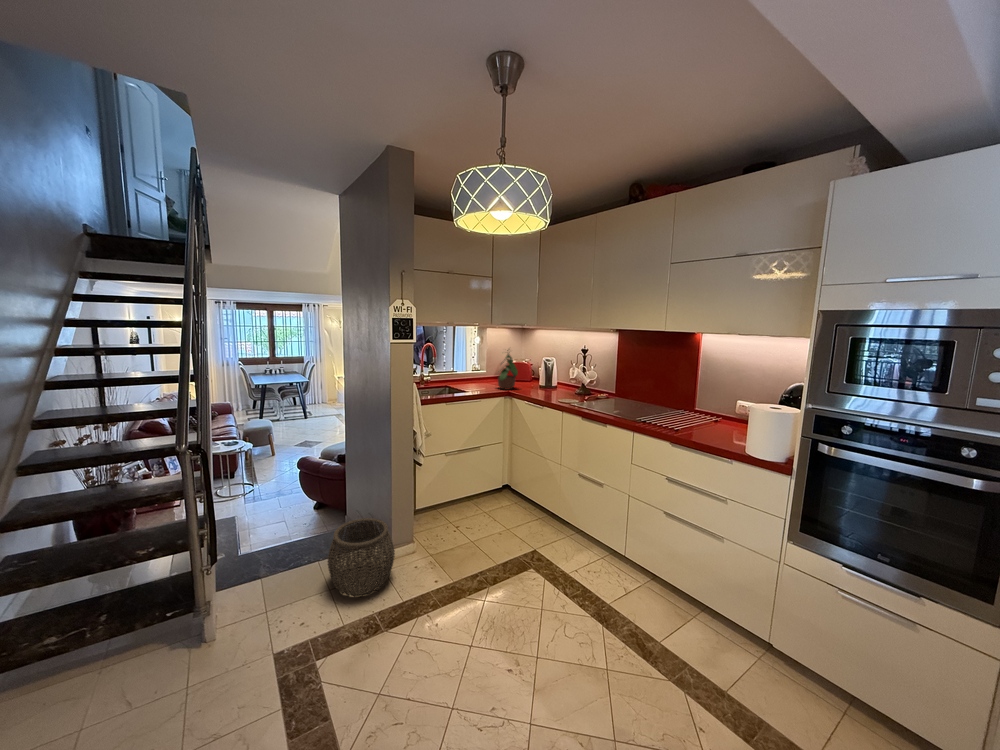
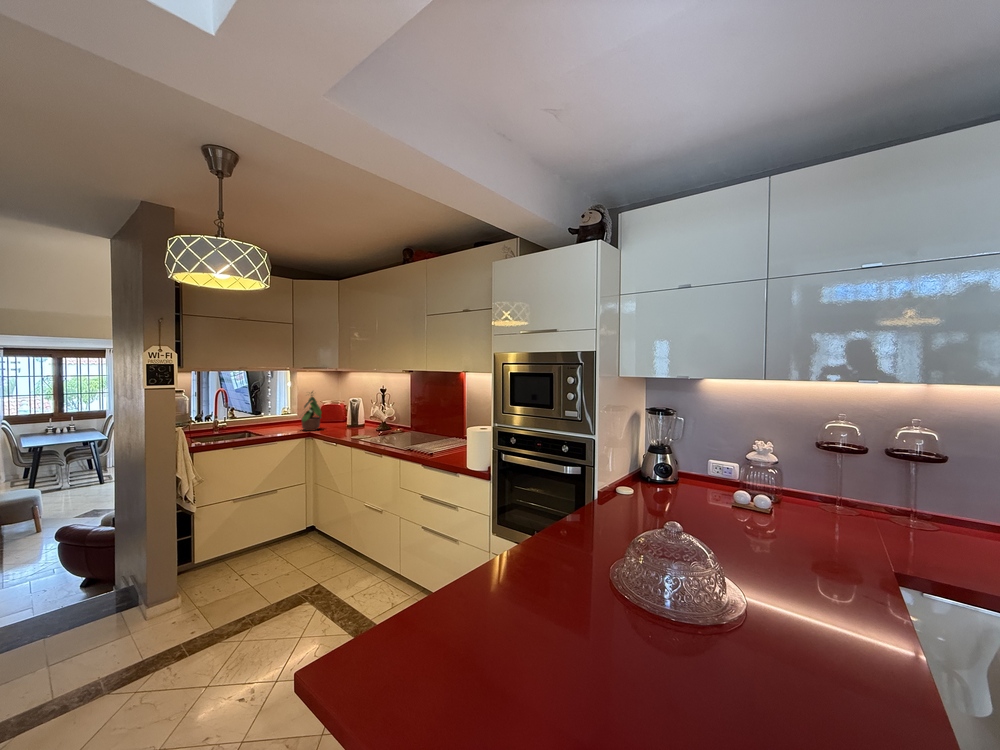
woven basket: present [328,518,395,596] -> none [43,578,143,670]

